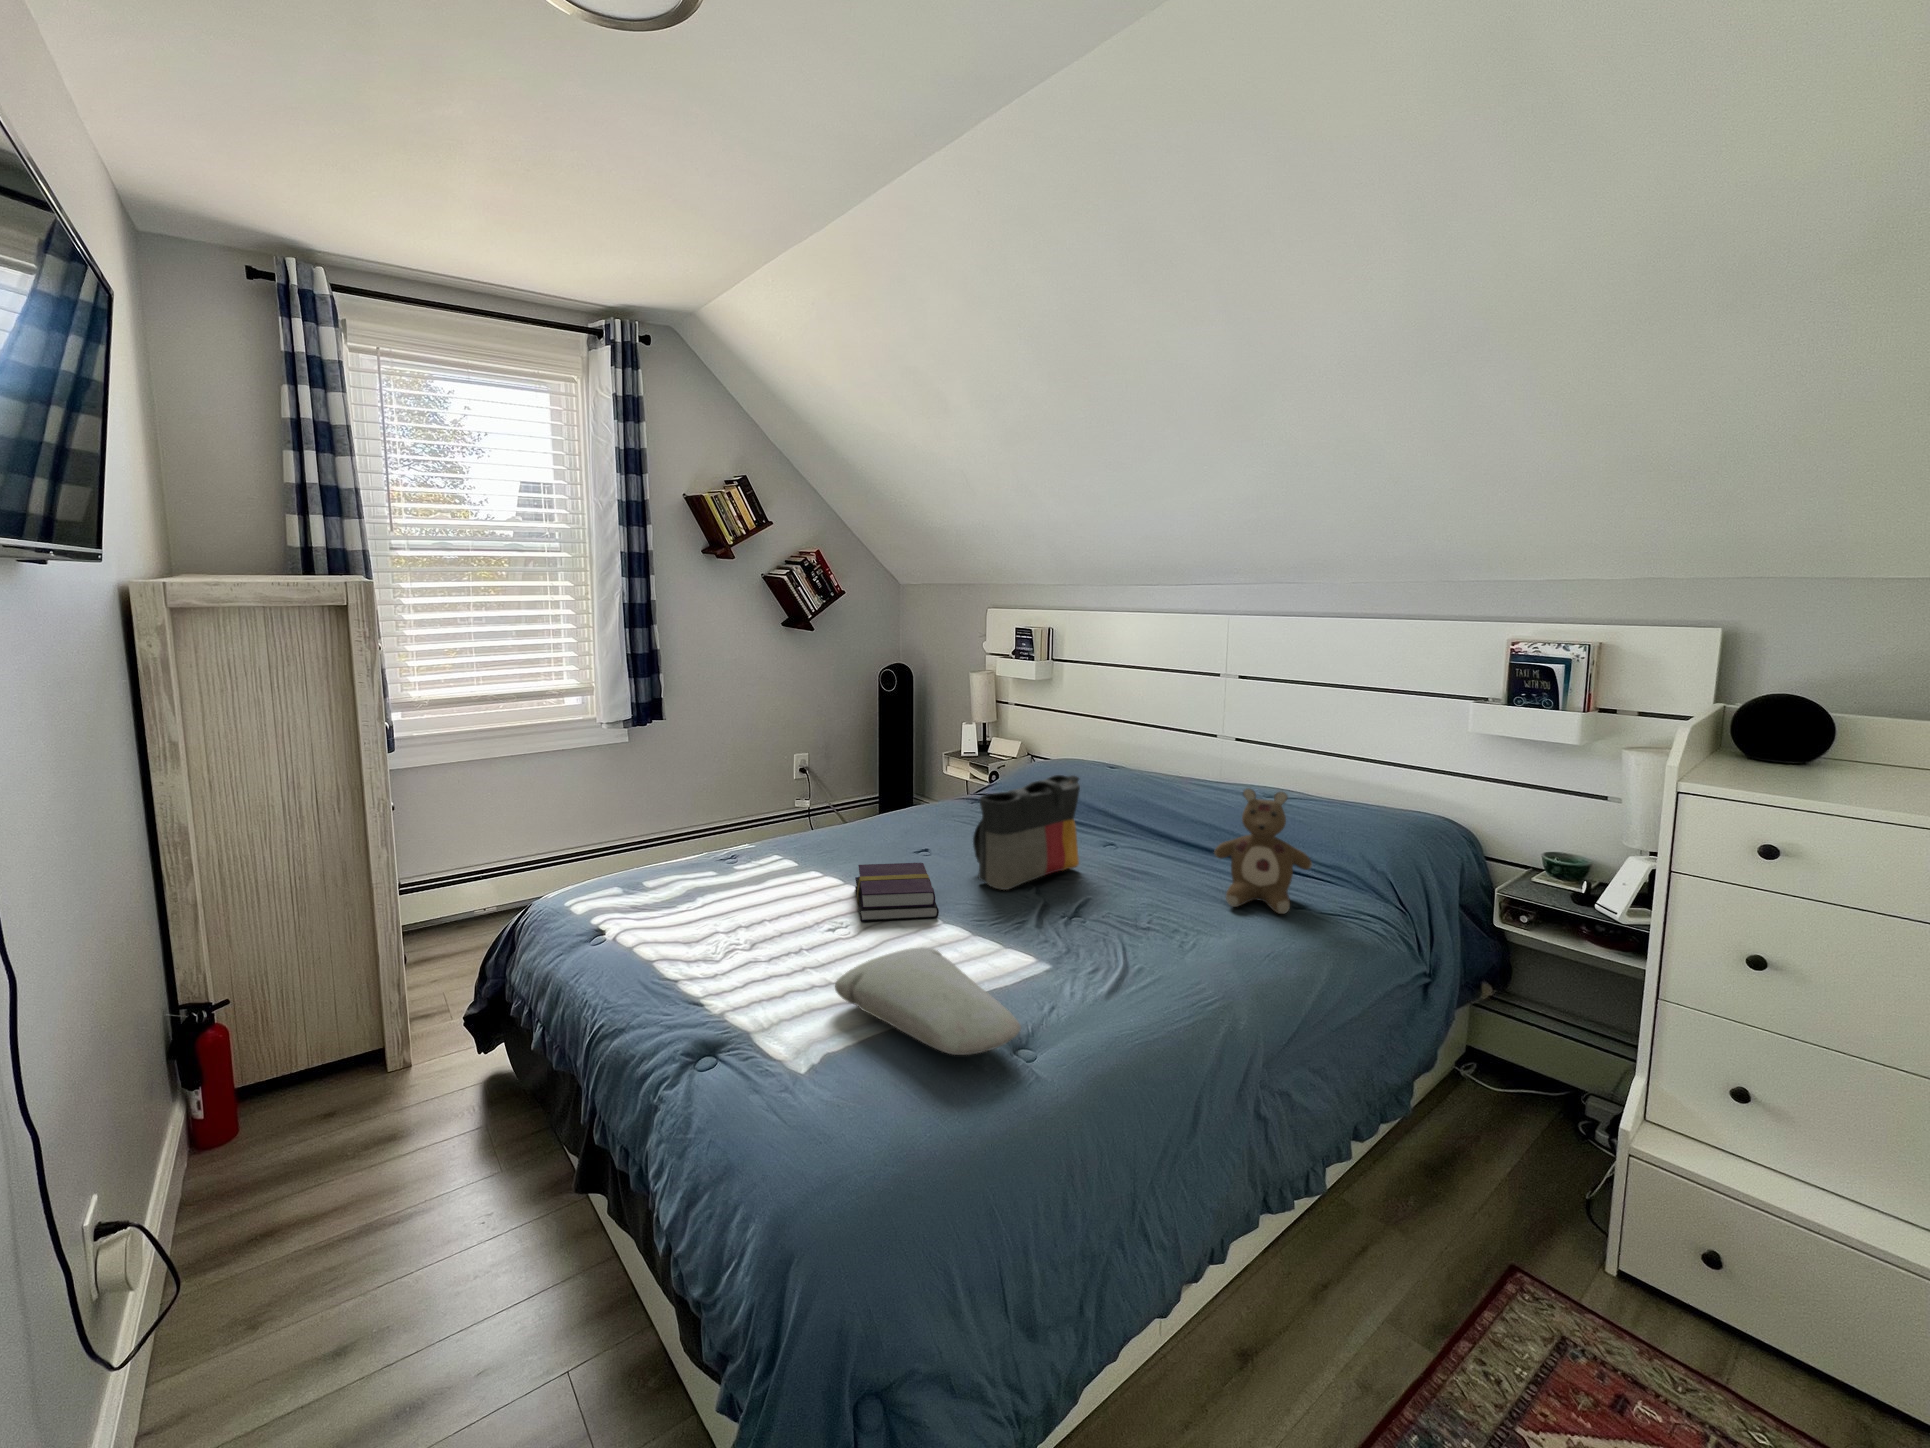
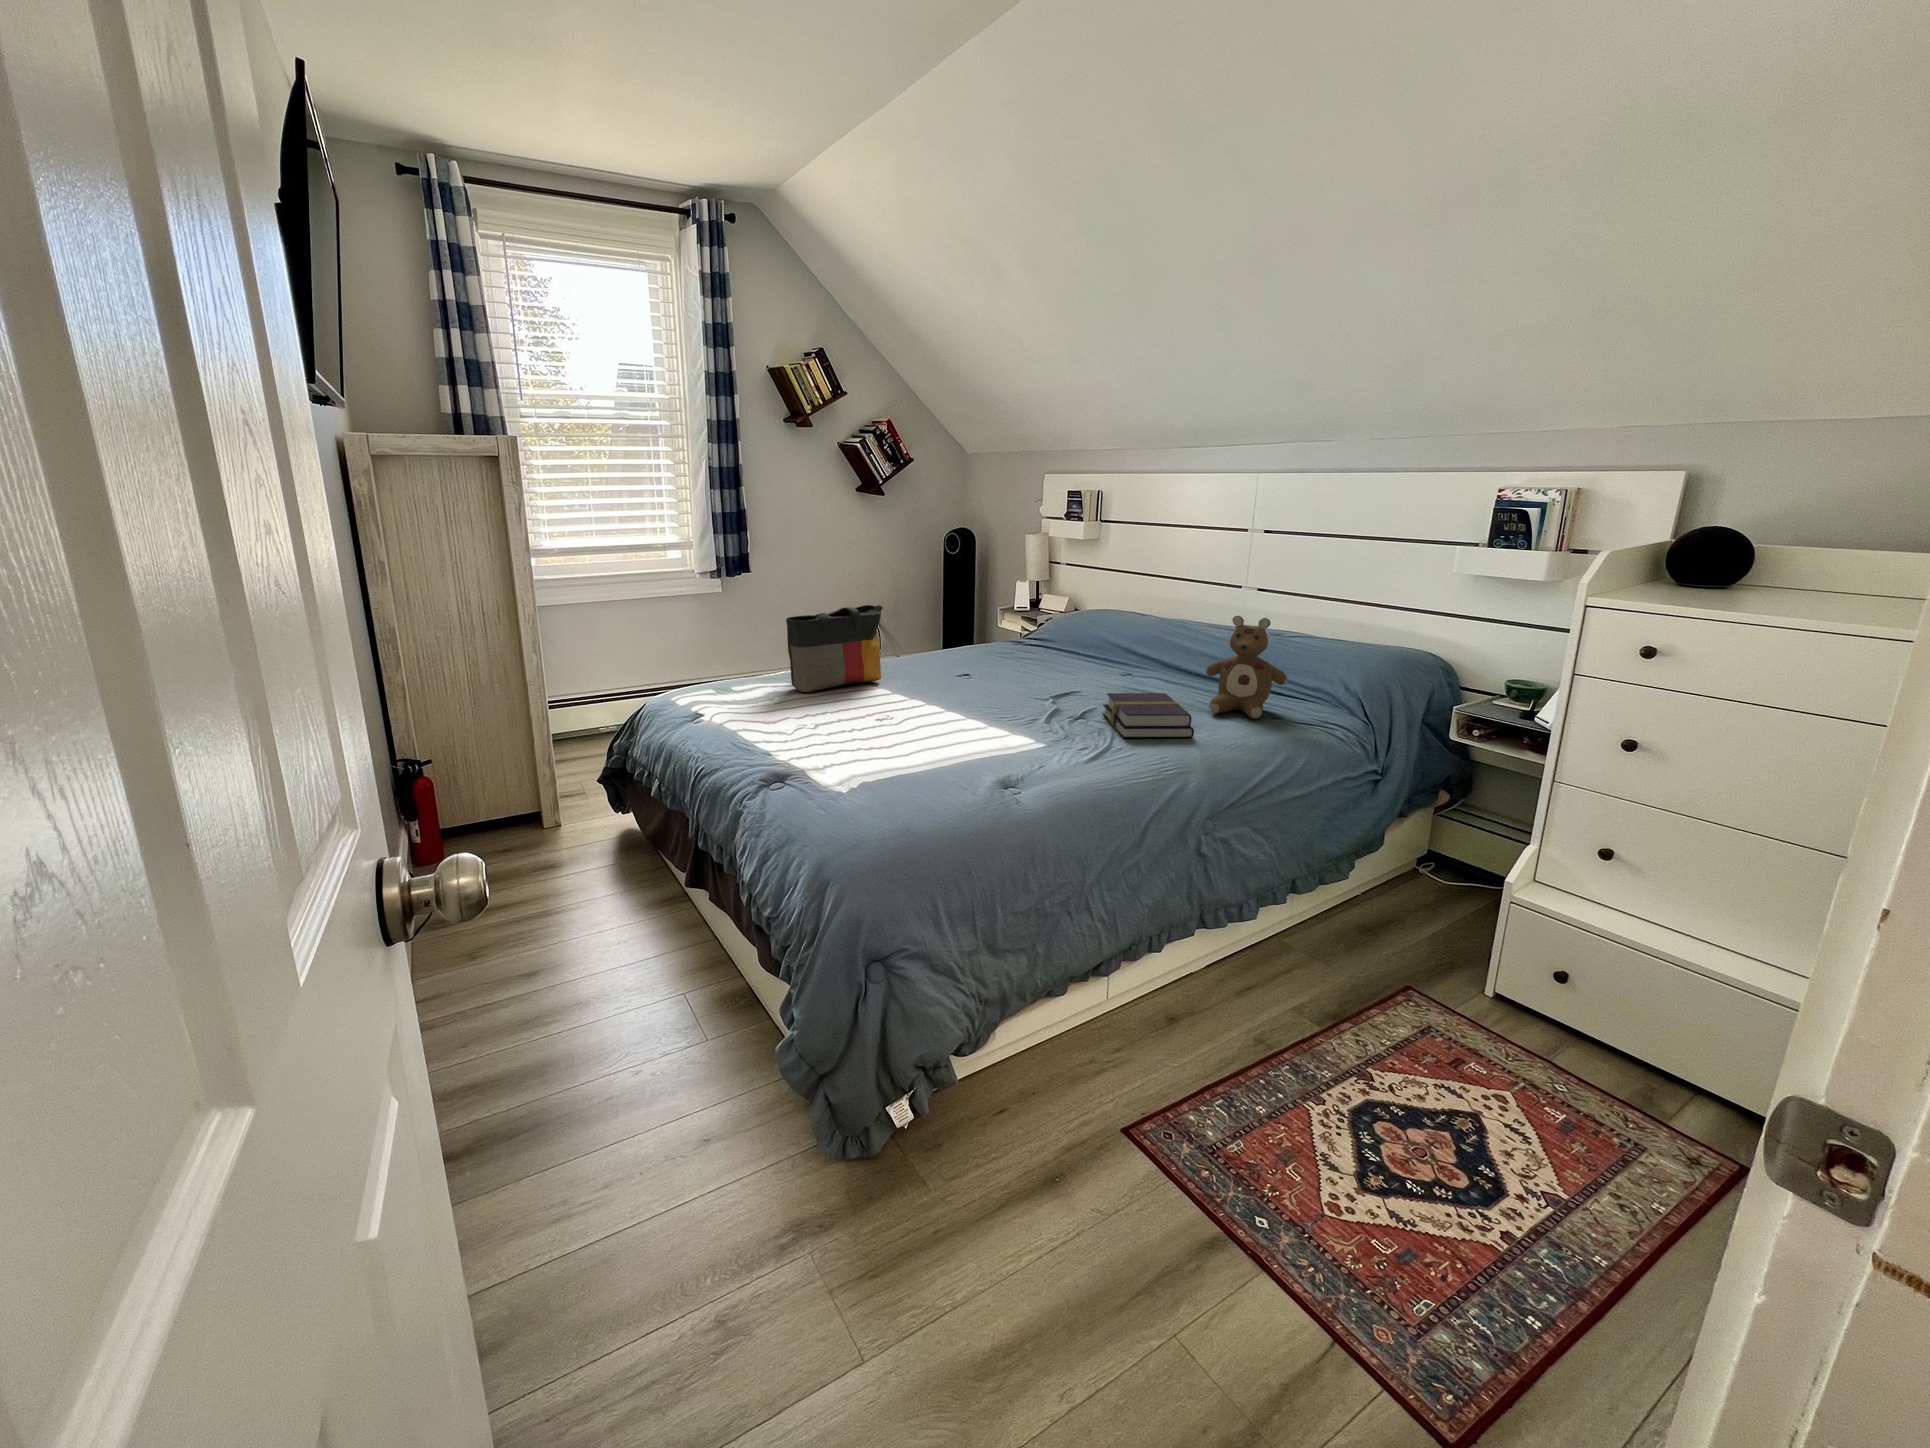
tote bag: present [973,775,1080,890] -> present [786,605,883,692]
book: present [855,863,939,921] -> present [1102,693,1194,738]
pillow: present [835,947,1021,1055] -> none [874,722,1009,784]

